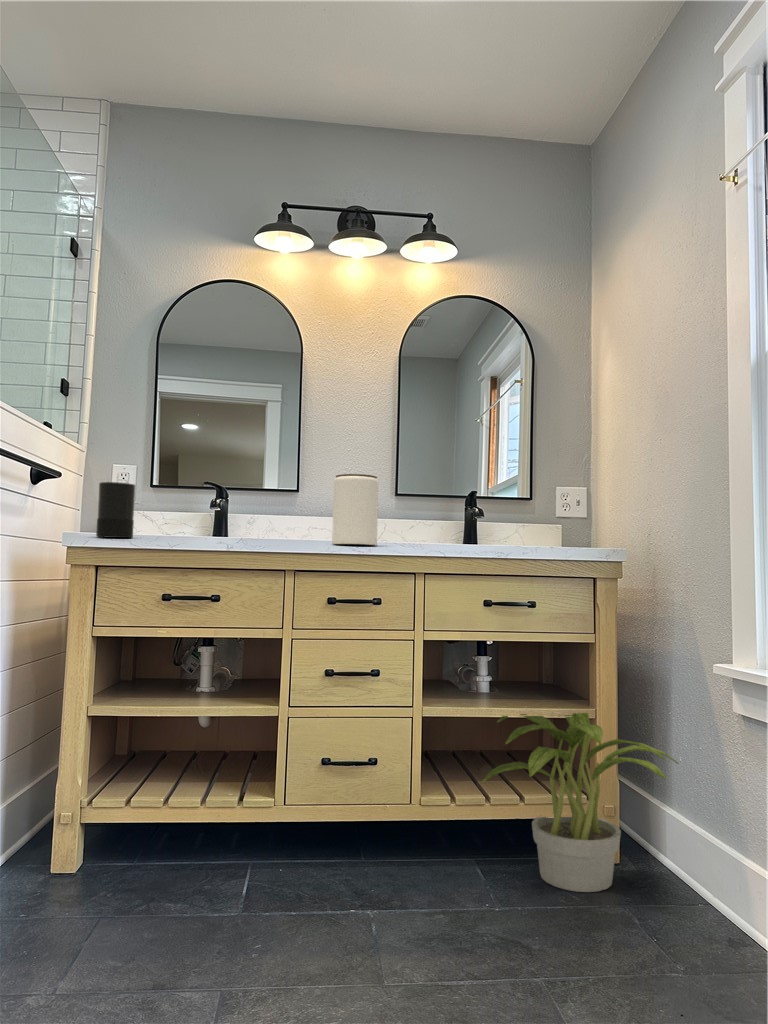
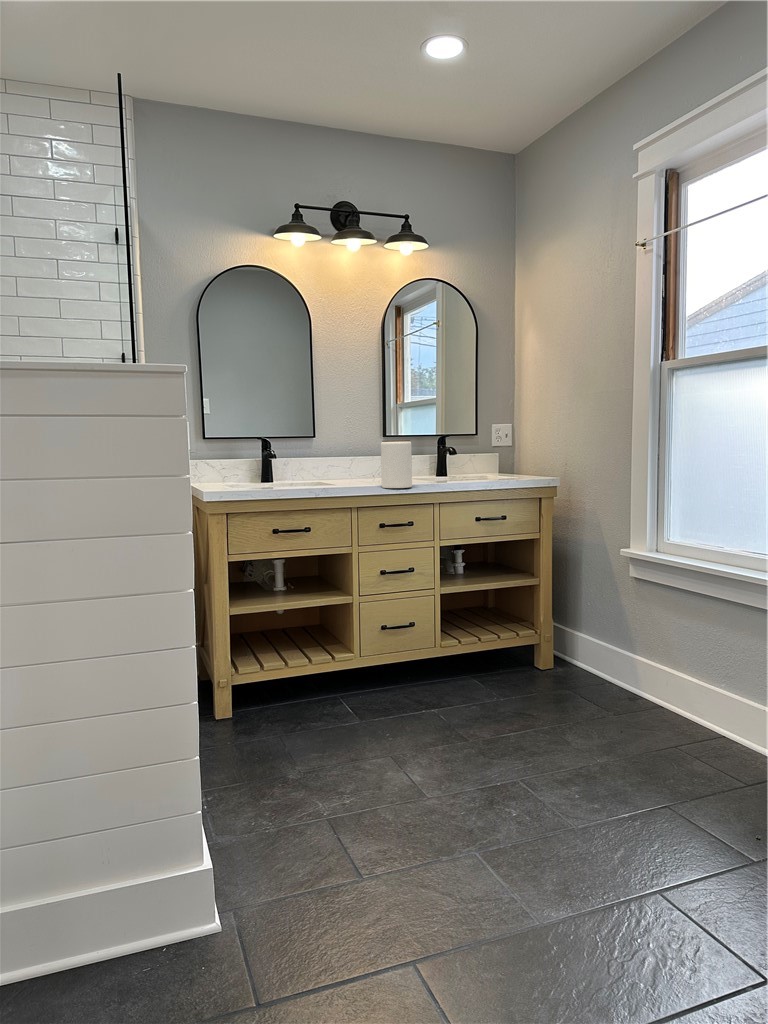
candle: present [96,480,135,538] -> none [219,451,249,494]
potted plant: present [482,713,678,892] -> none [480,578,594,687]

